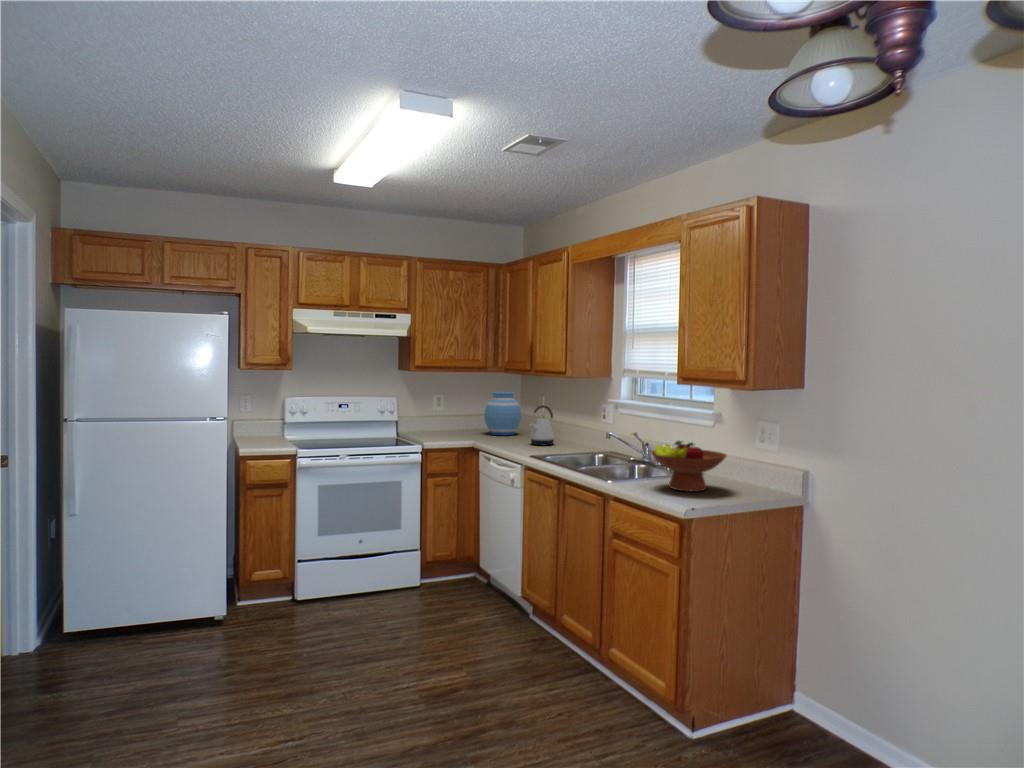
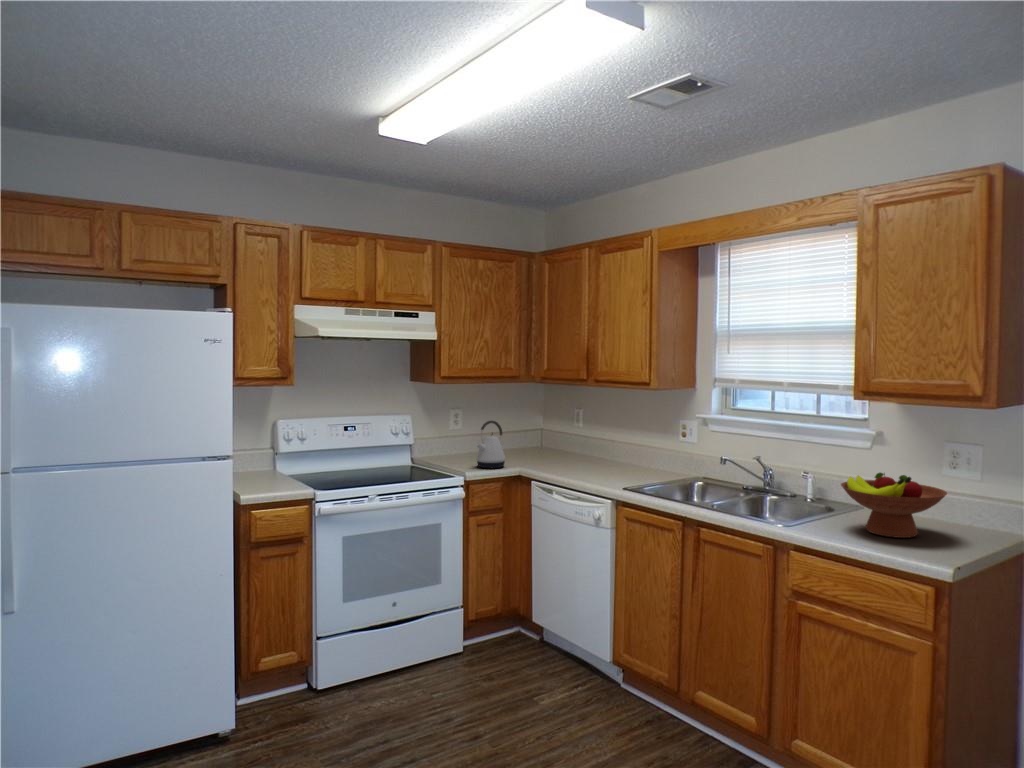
vase: present [485,392,521,435] -> none [517,405,561,458]
kettle: present [530,405,555,445] -> present [476,421,505,468]

